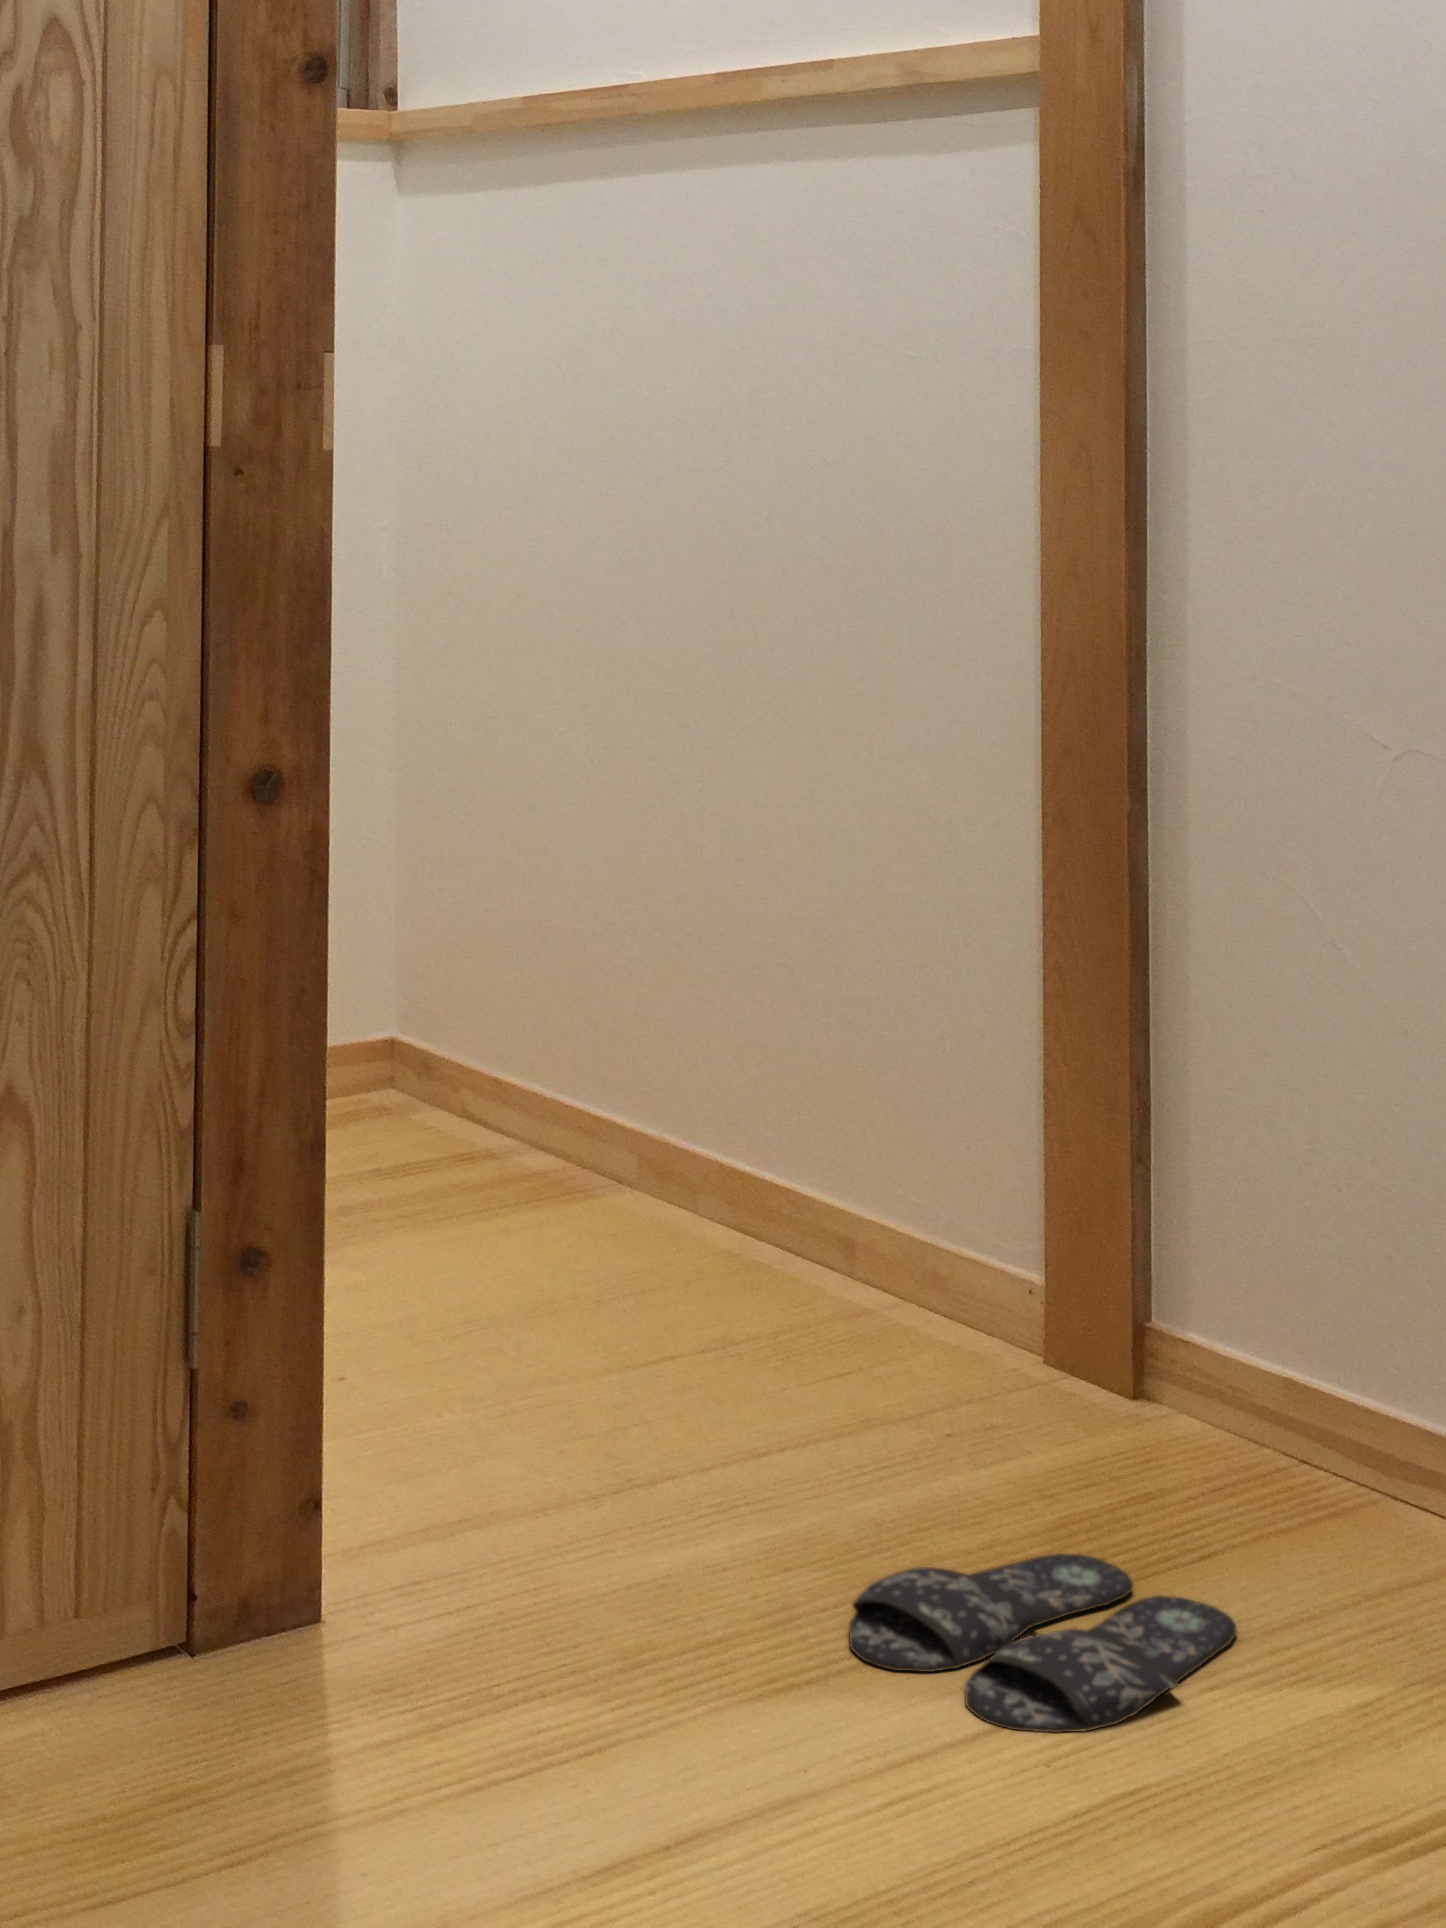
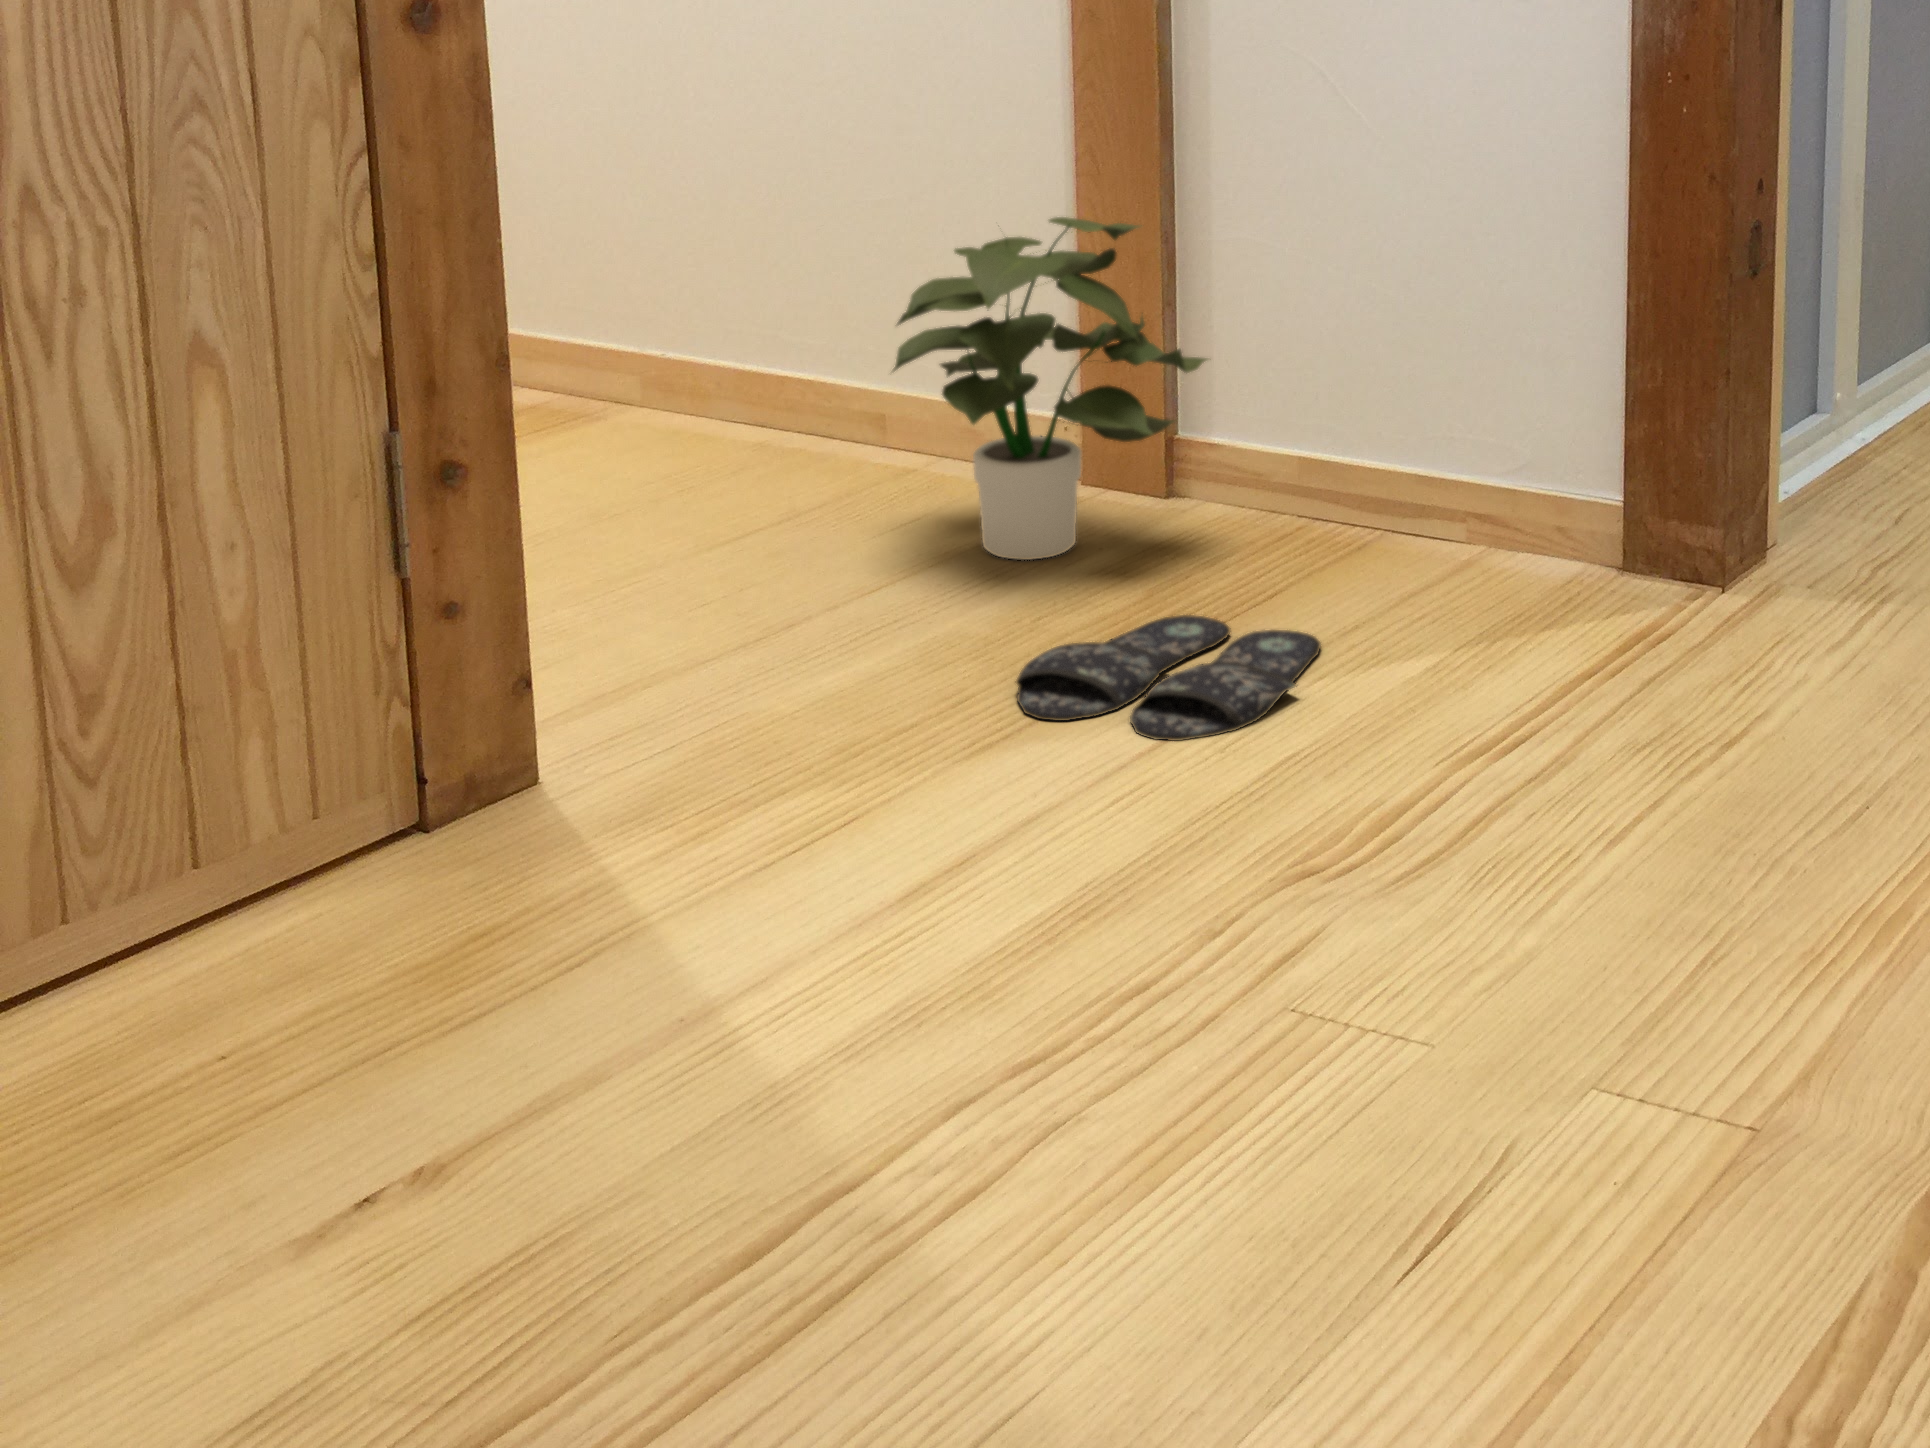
potted plant: none [804,1044,1169,1446] -> present [893,217,1207,560]

